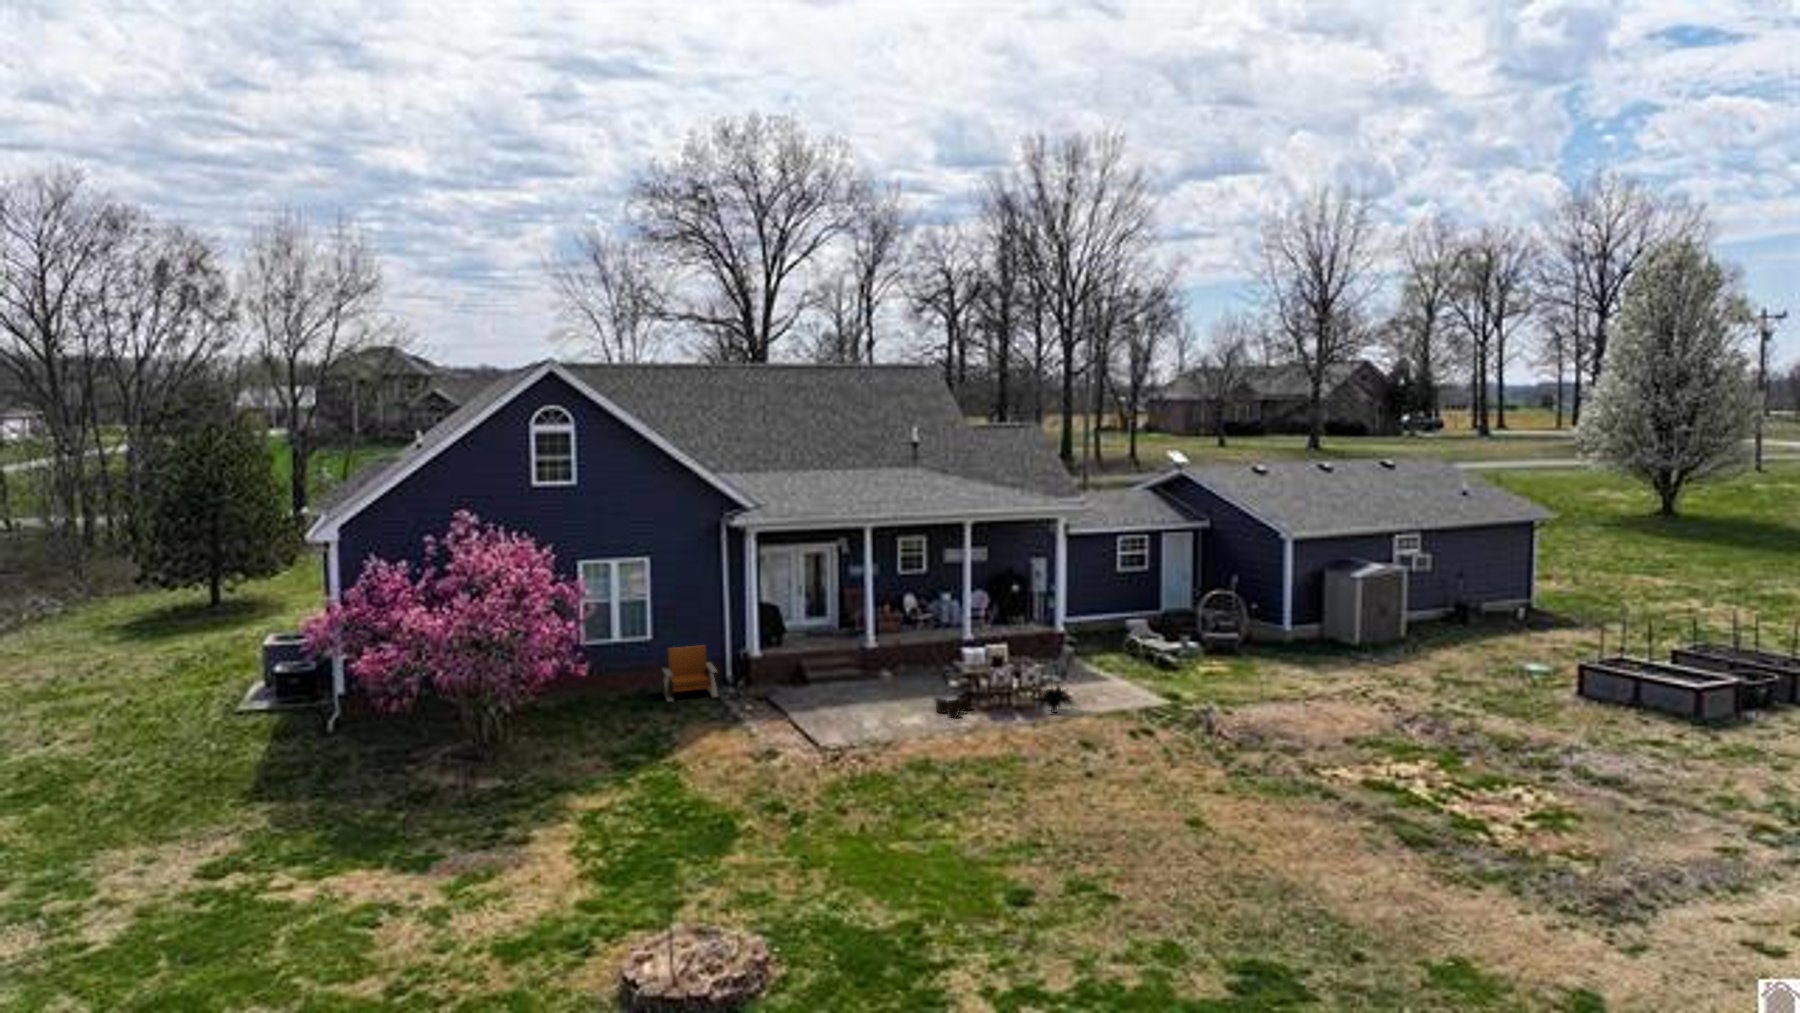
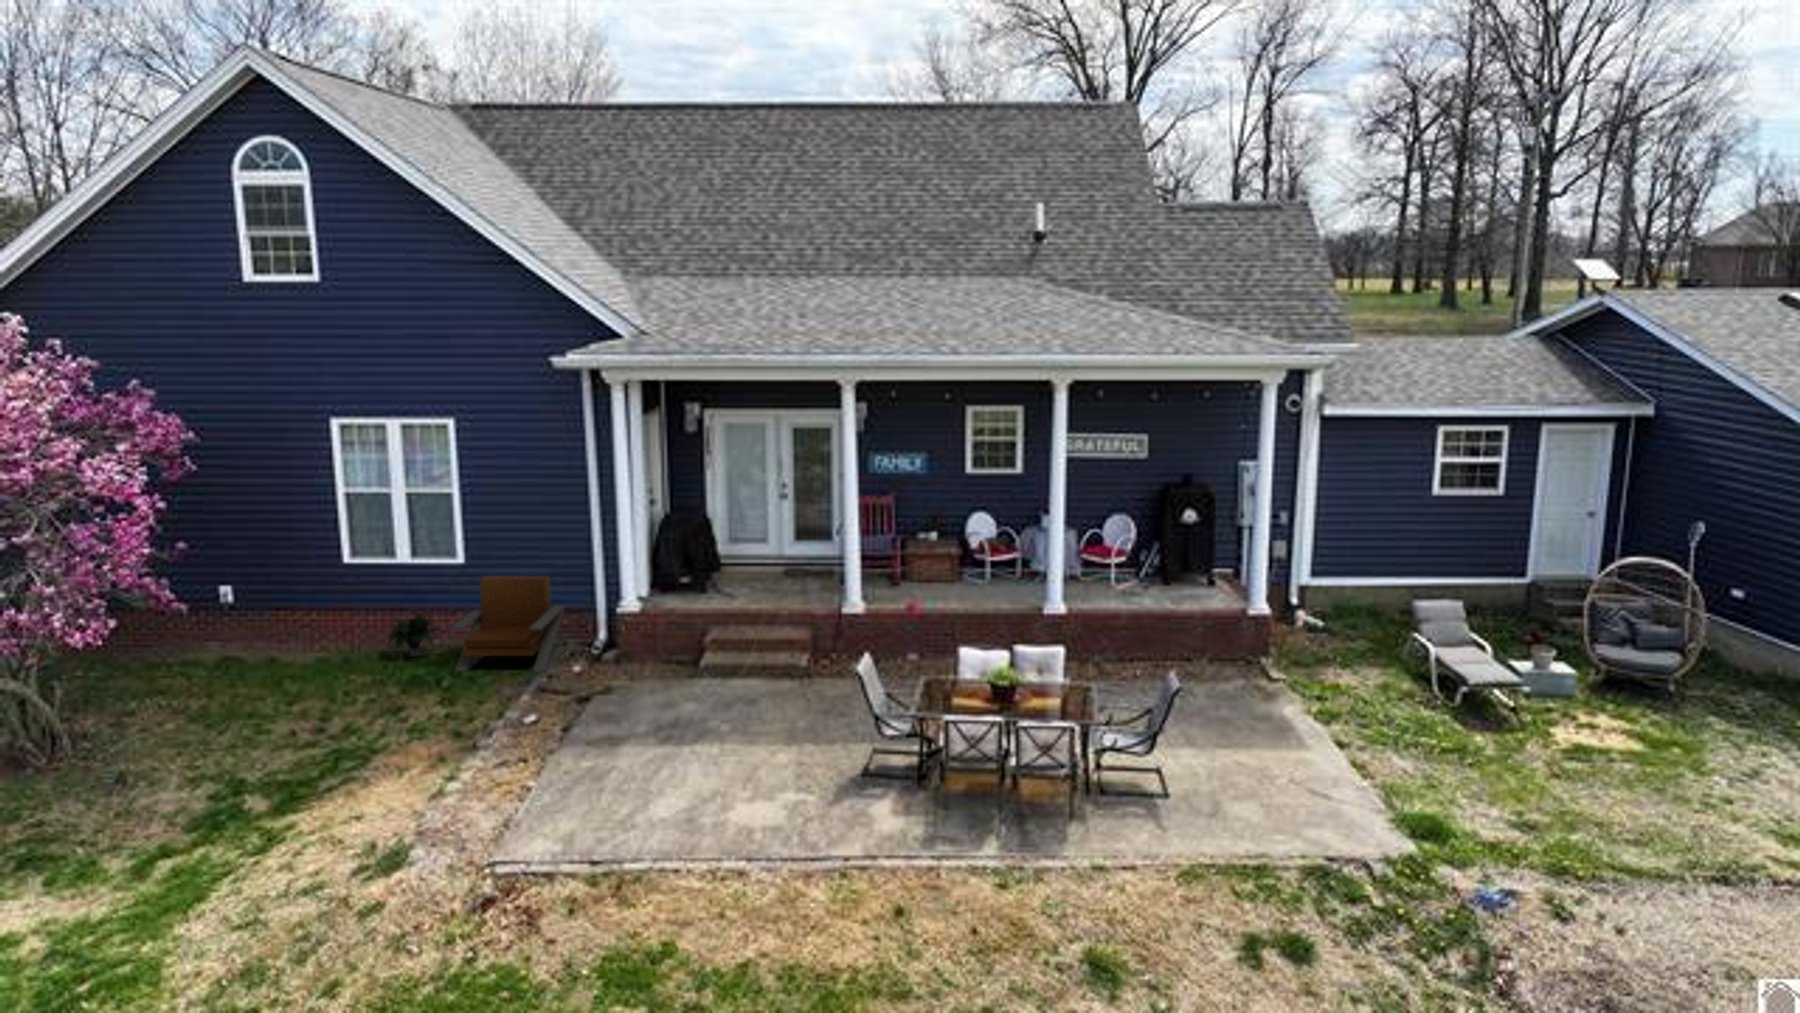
potted plant: present [1041,685,1071,713] -> present [388,613,440,657]
woven basket: present [936,697,968,718] -> none [850,747,926,806]

